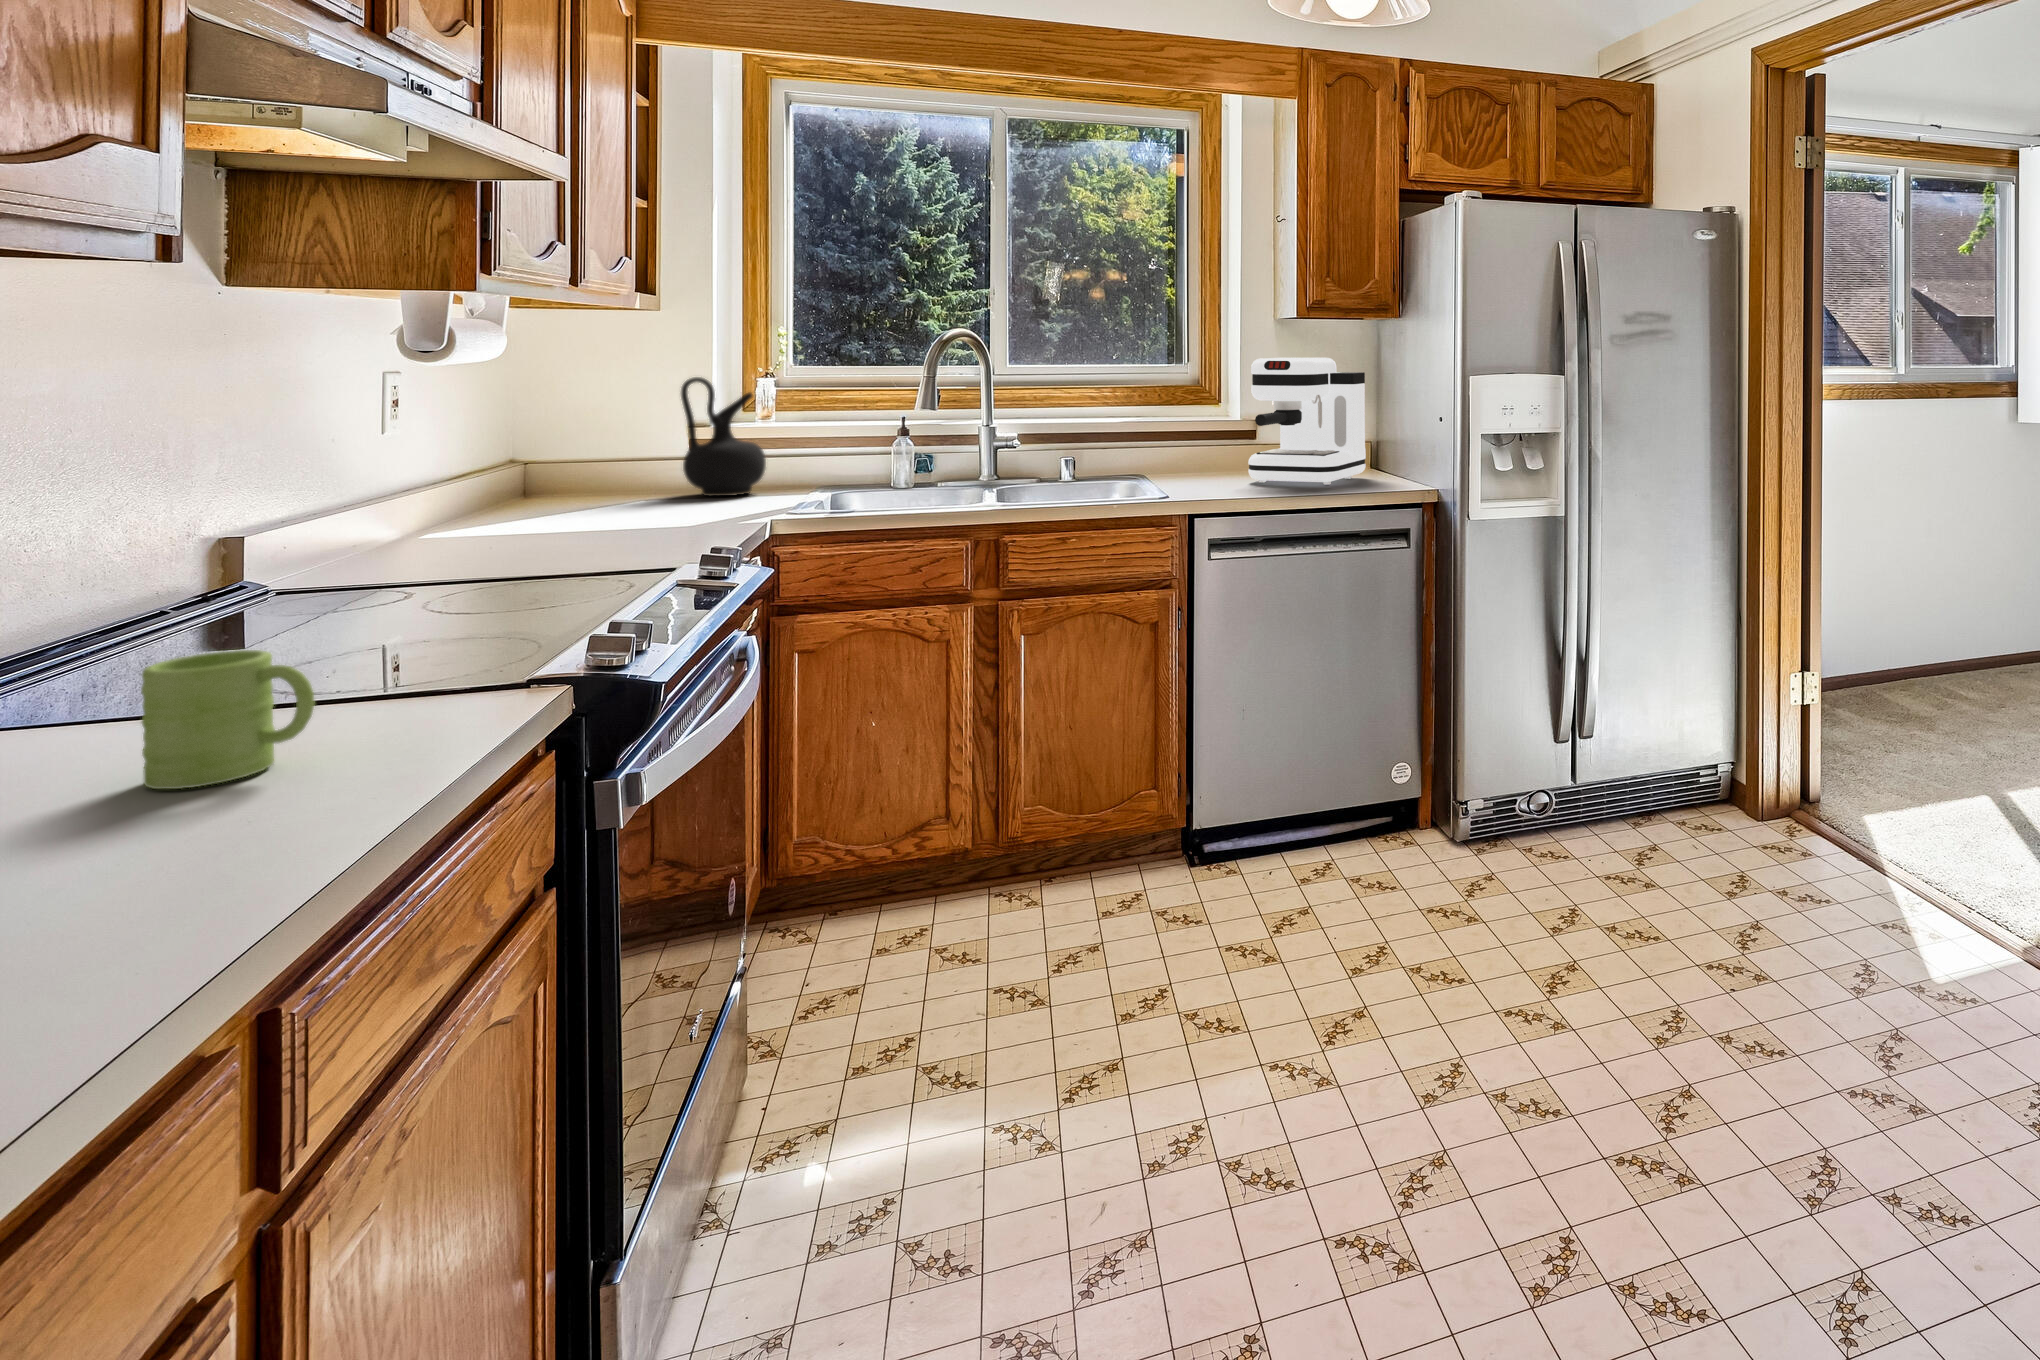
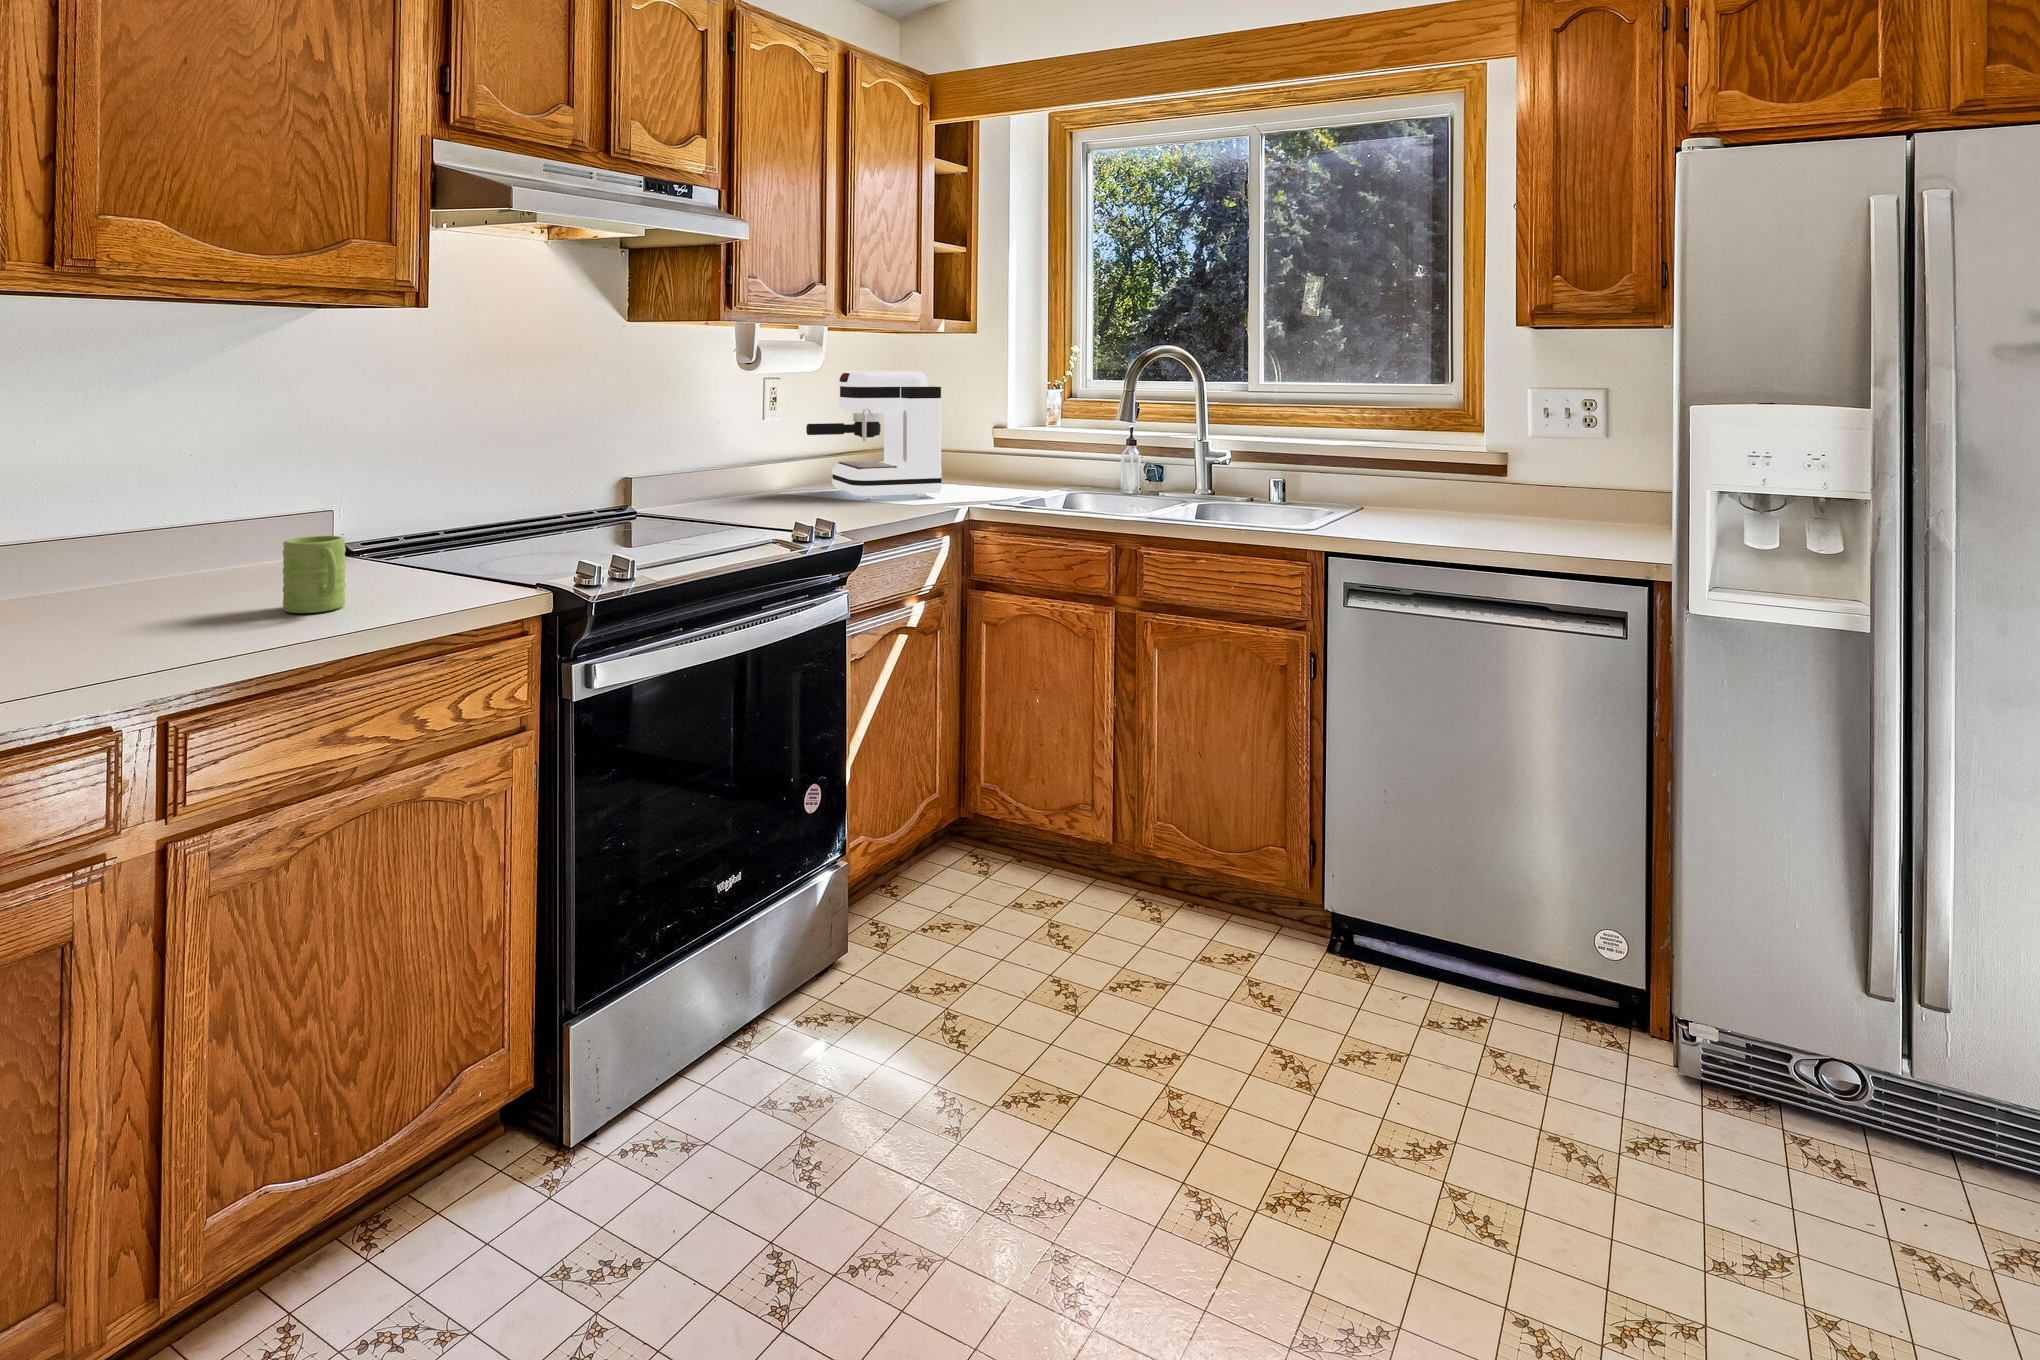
coffee maker: present [1248,358,1366,485] -> present [806,371,942,499]
ceramic jug: present [681,377,766,496] -> none [978,387,1036,486]

